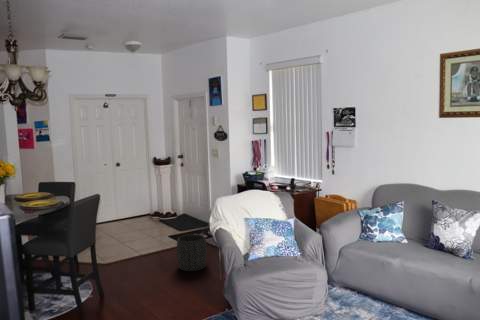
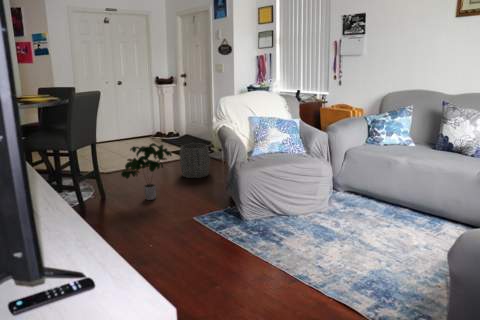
potted plant: none [118,243,169,301] -> present [121,143,172,200]

